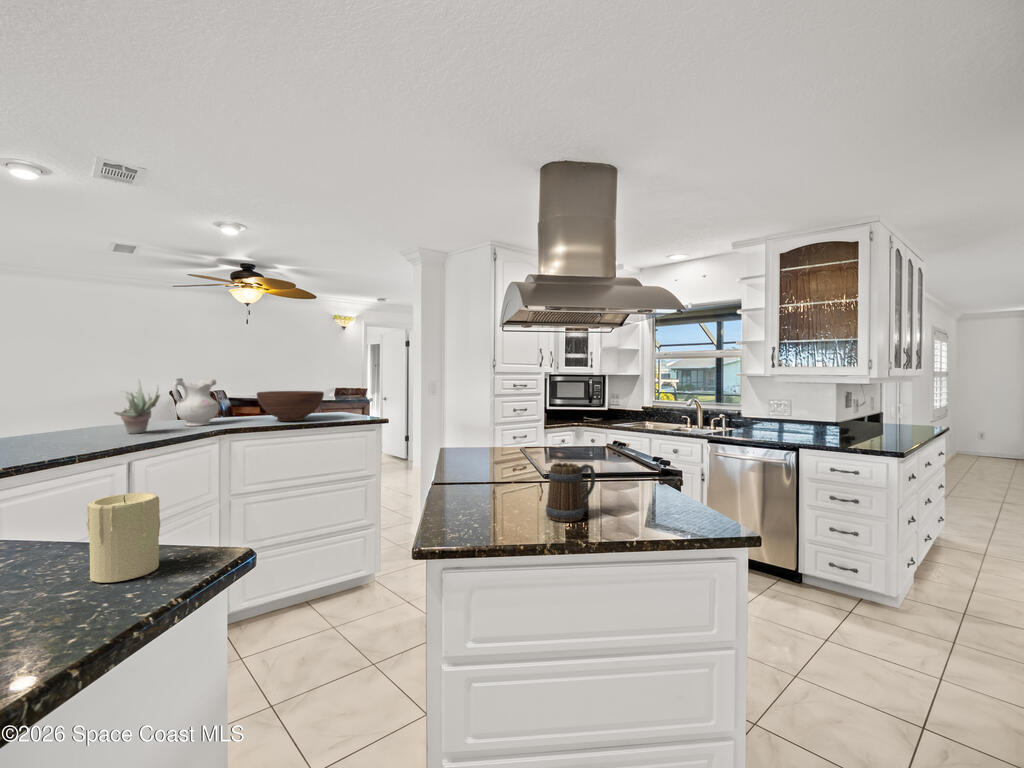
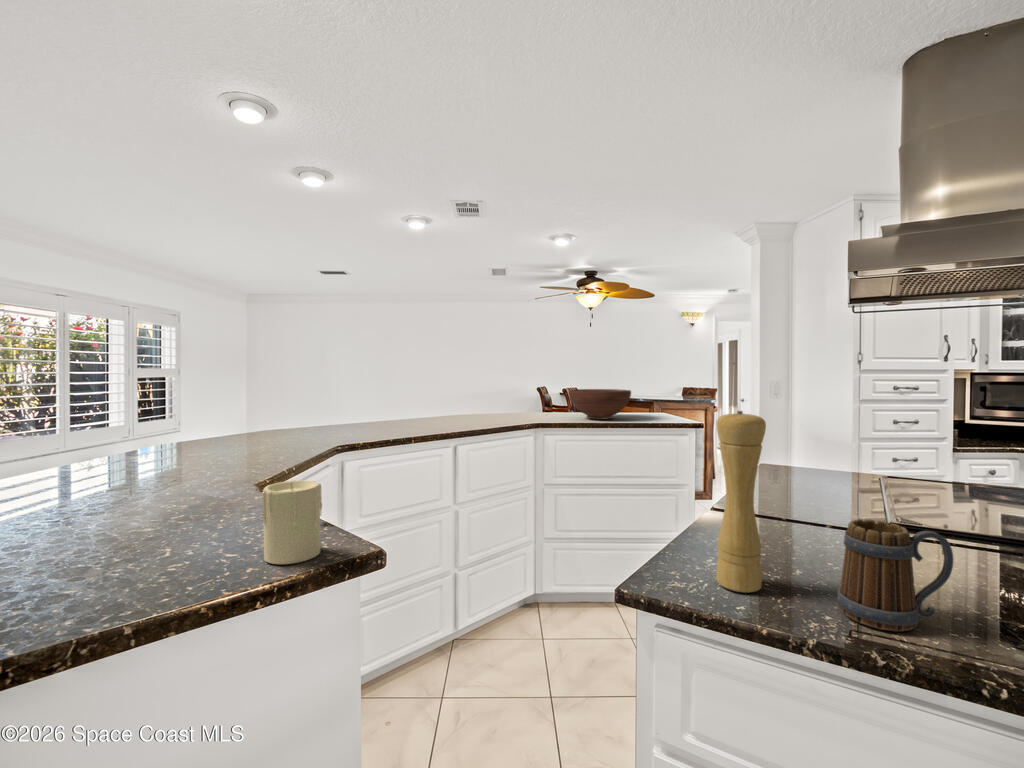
ceramic pitcher: present [172,378,219,426] -> none [501,376,538,419]
succulent plant: present [114,380,160,434] -> none [452,377,487,423]
pepper mill: none [477,403,507,522] -> present [716,411,766,592]

